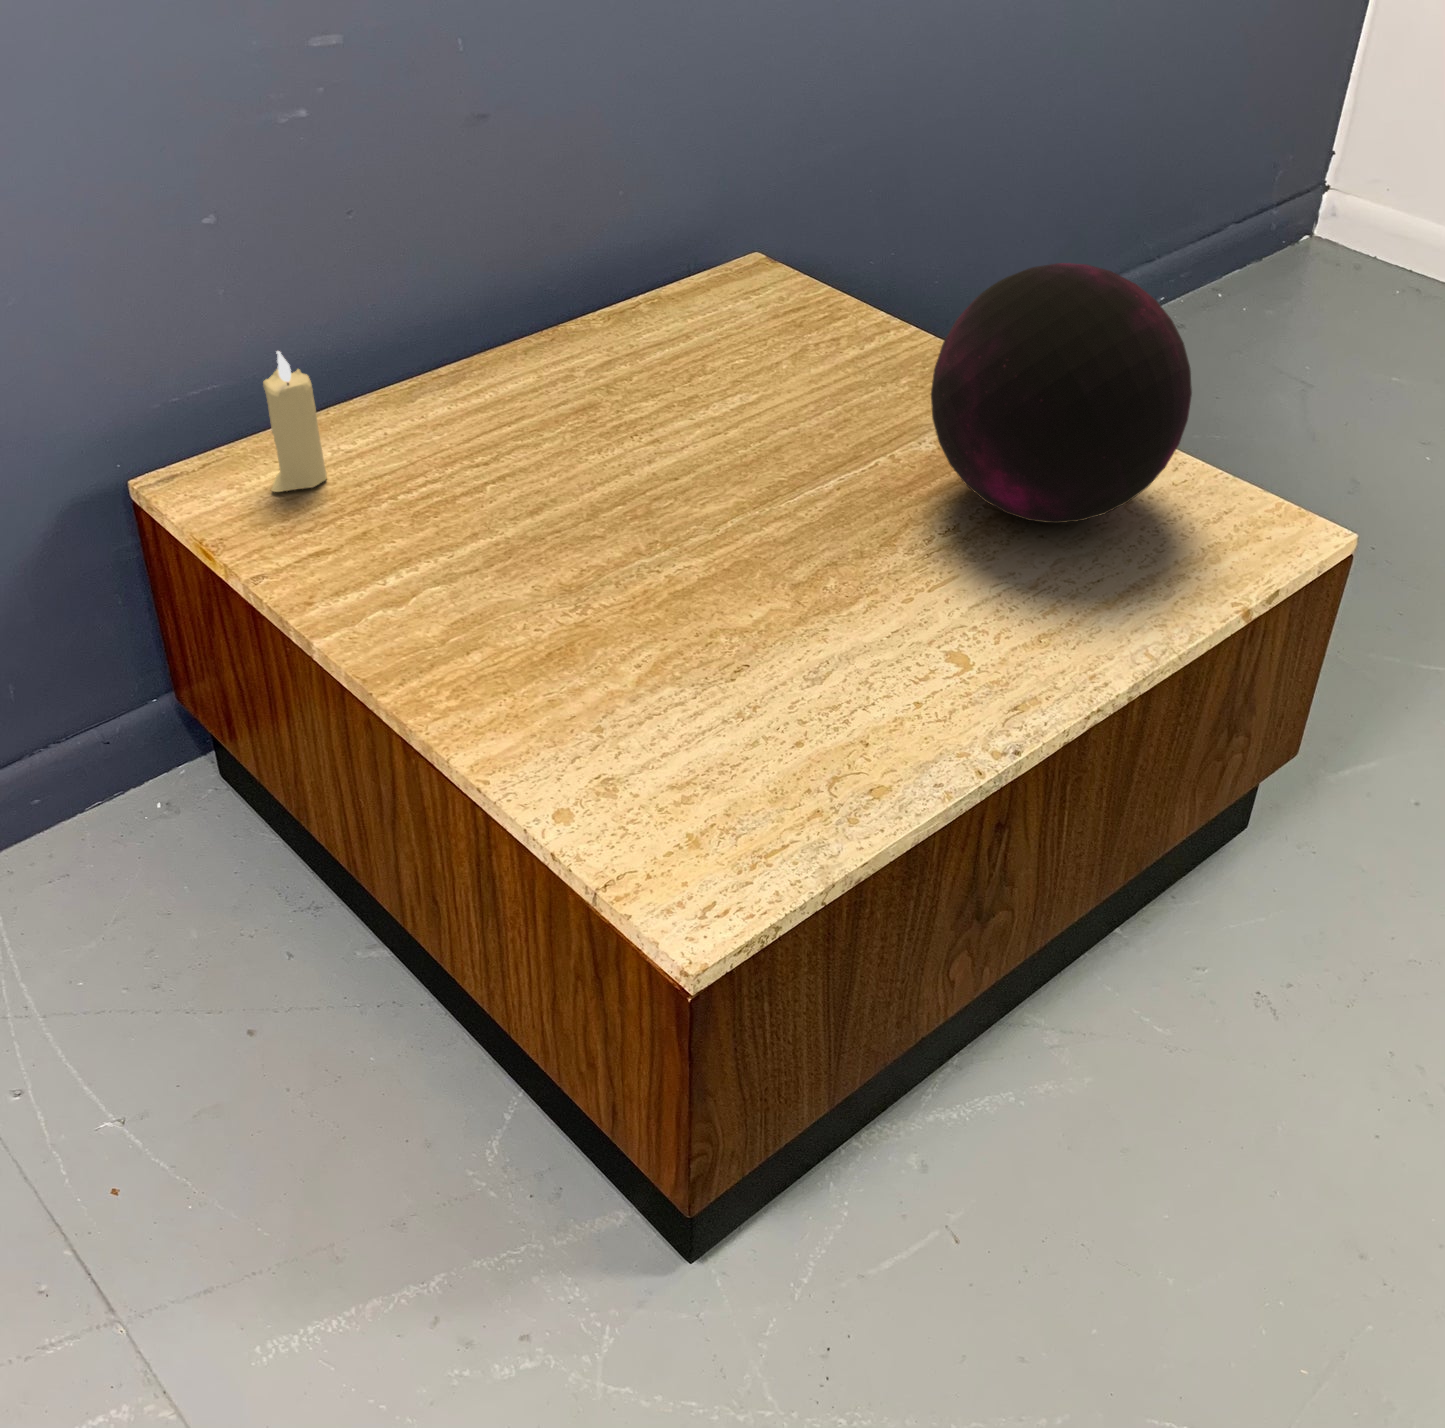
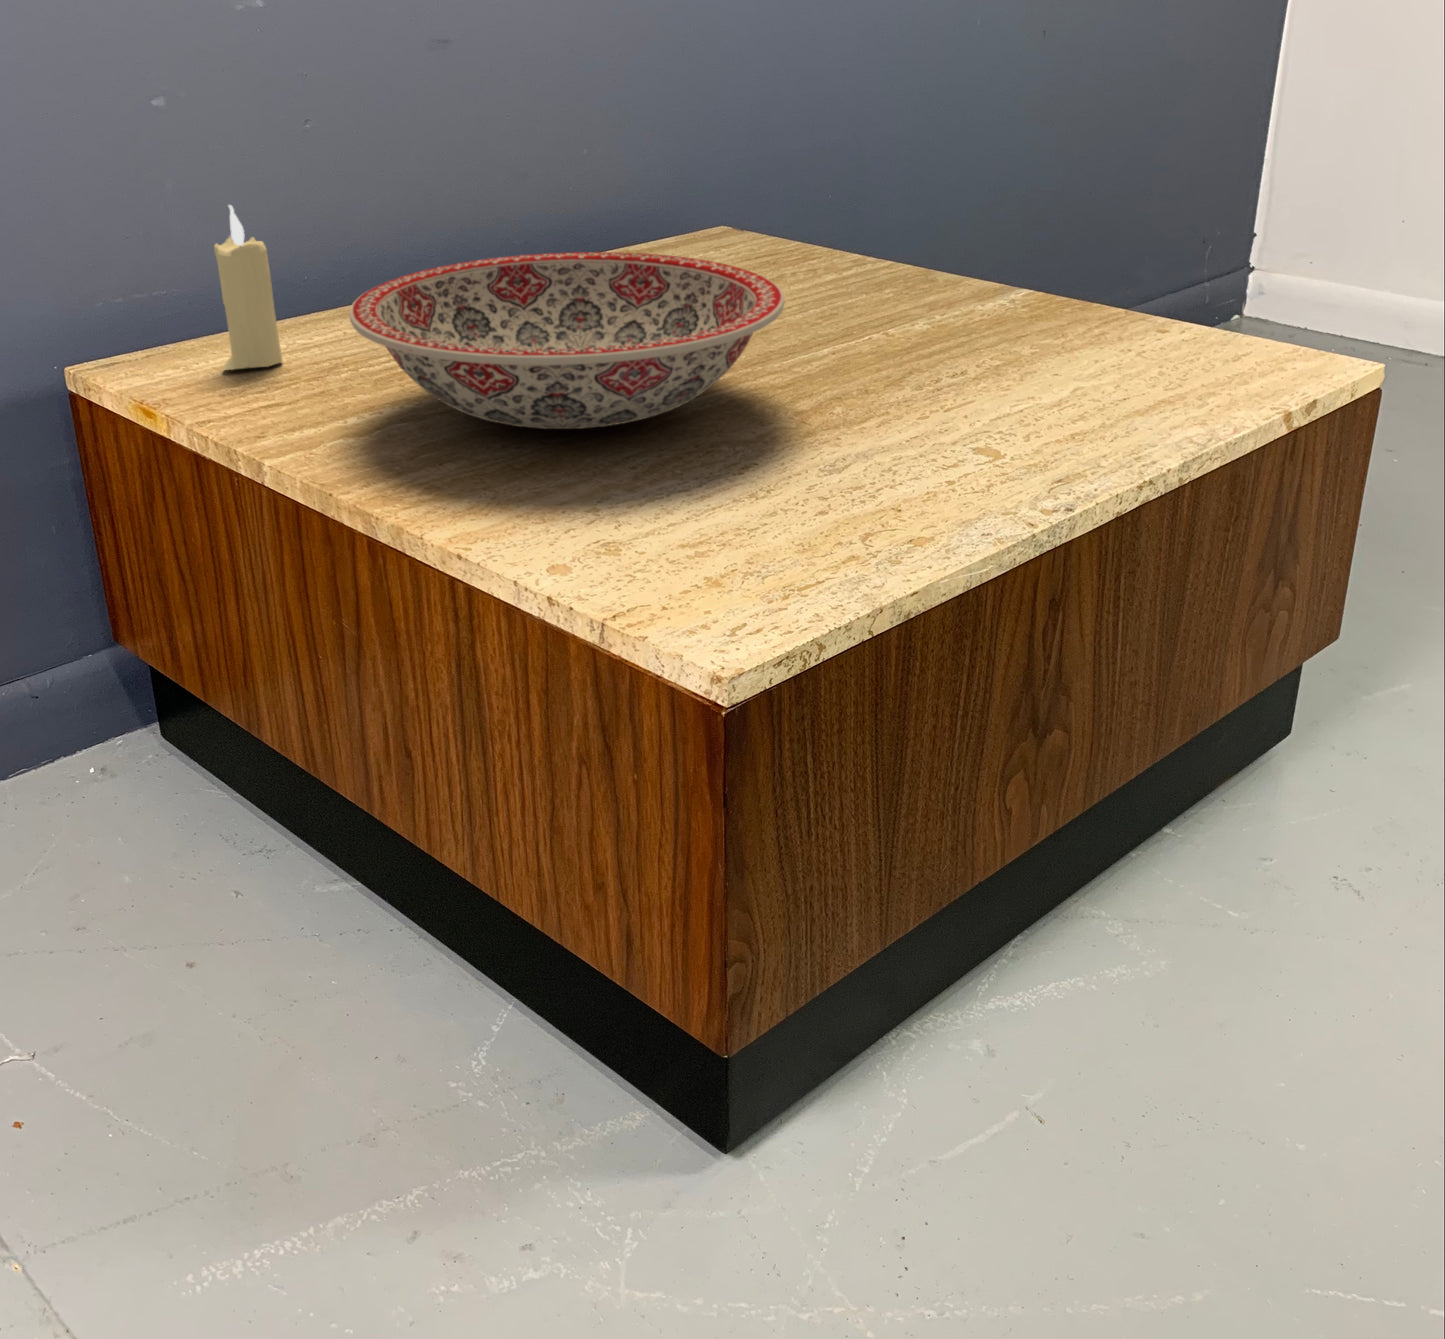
decorative orb: present [931,263,1192,523] -> none [926,82,1200,361]
ceramic bowl: none [387,395,785,625] -> present [349,252,785,429]

